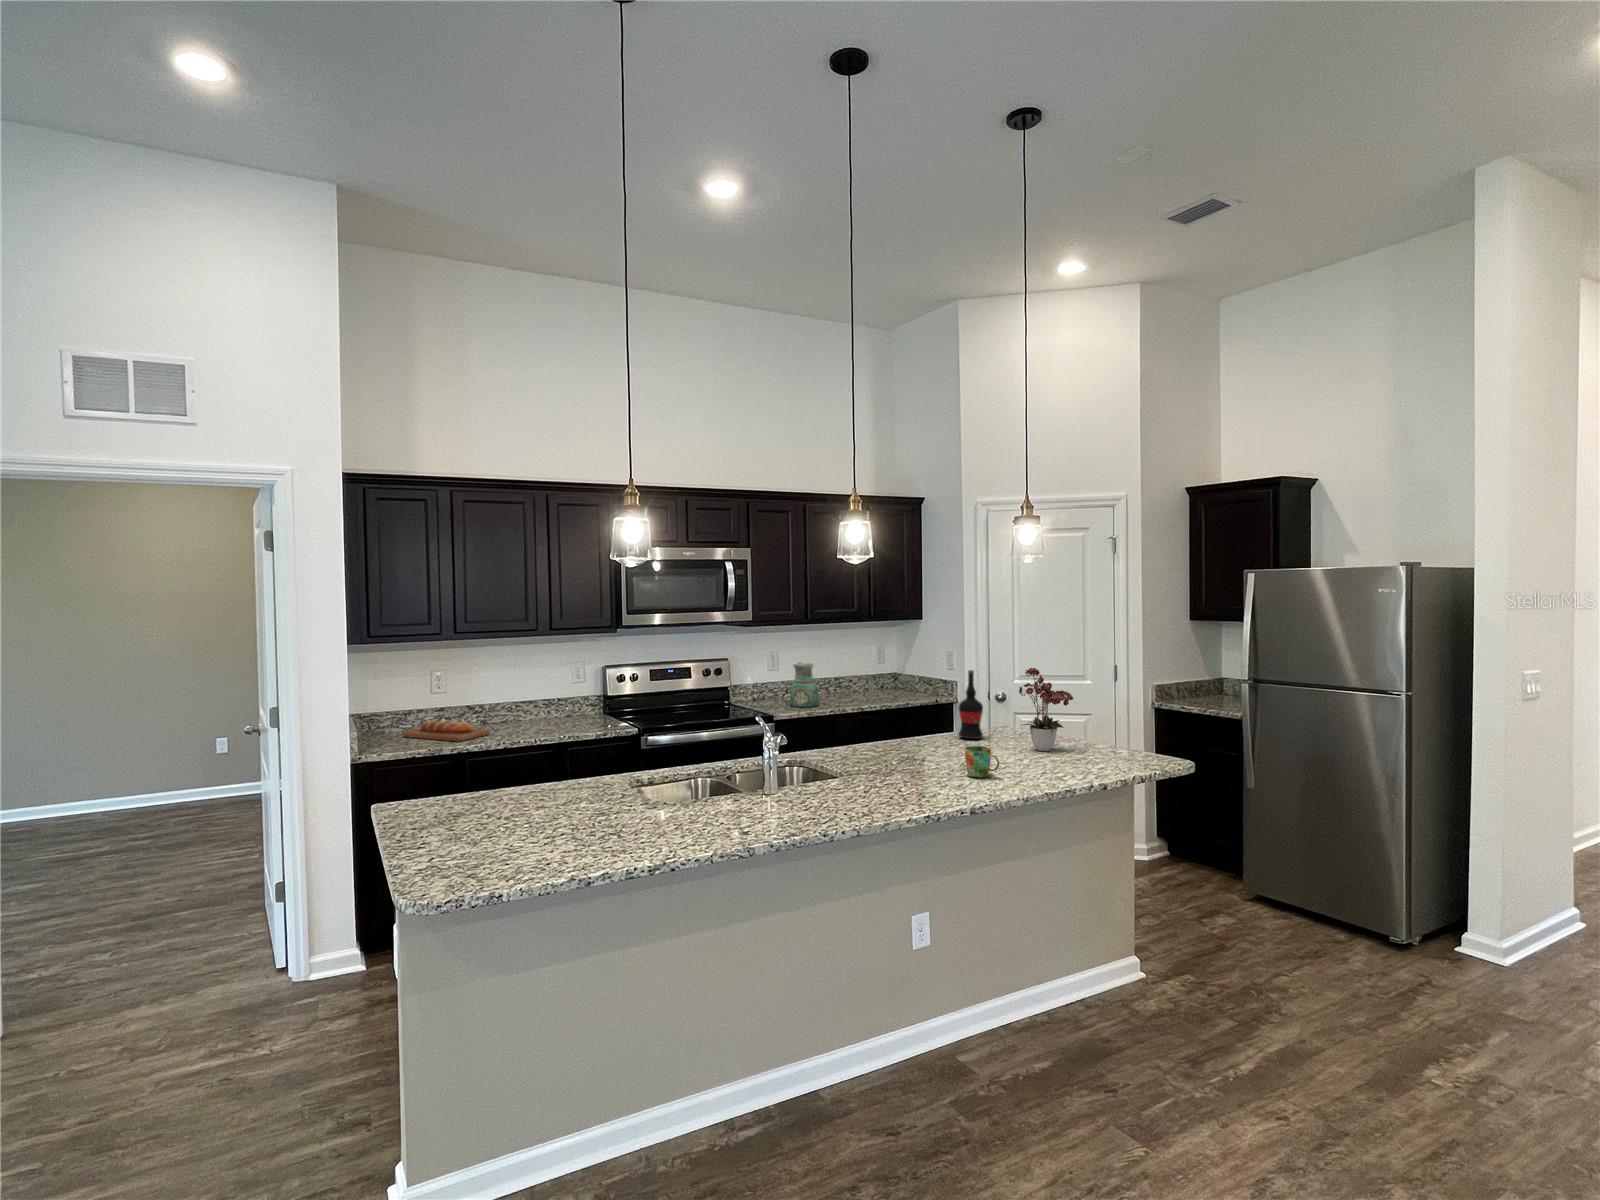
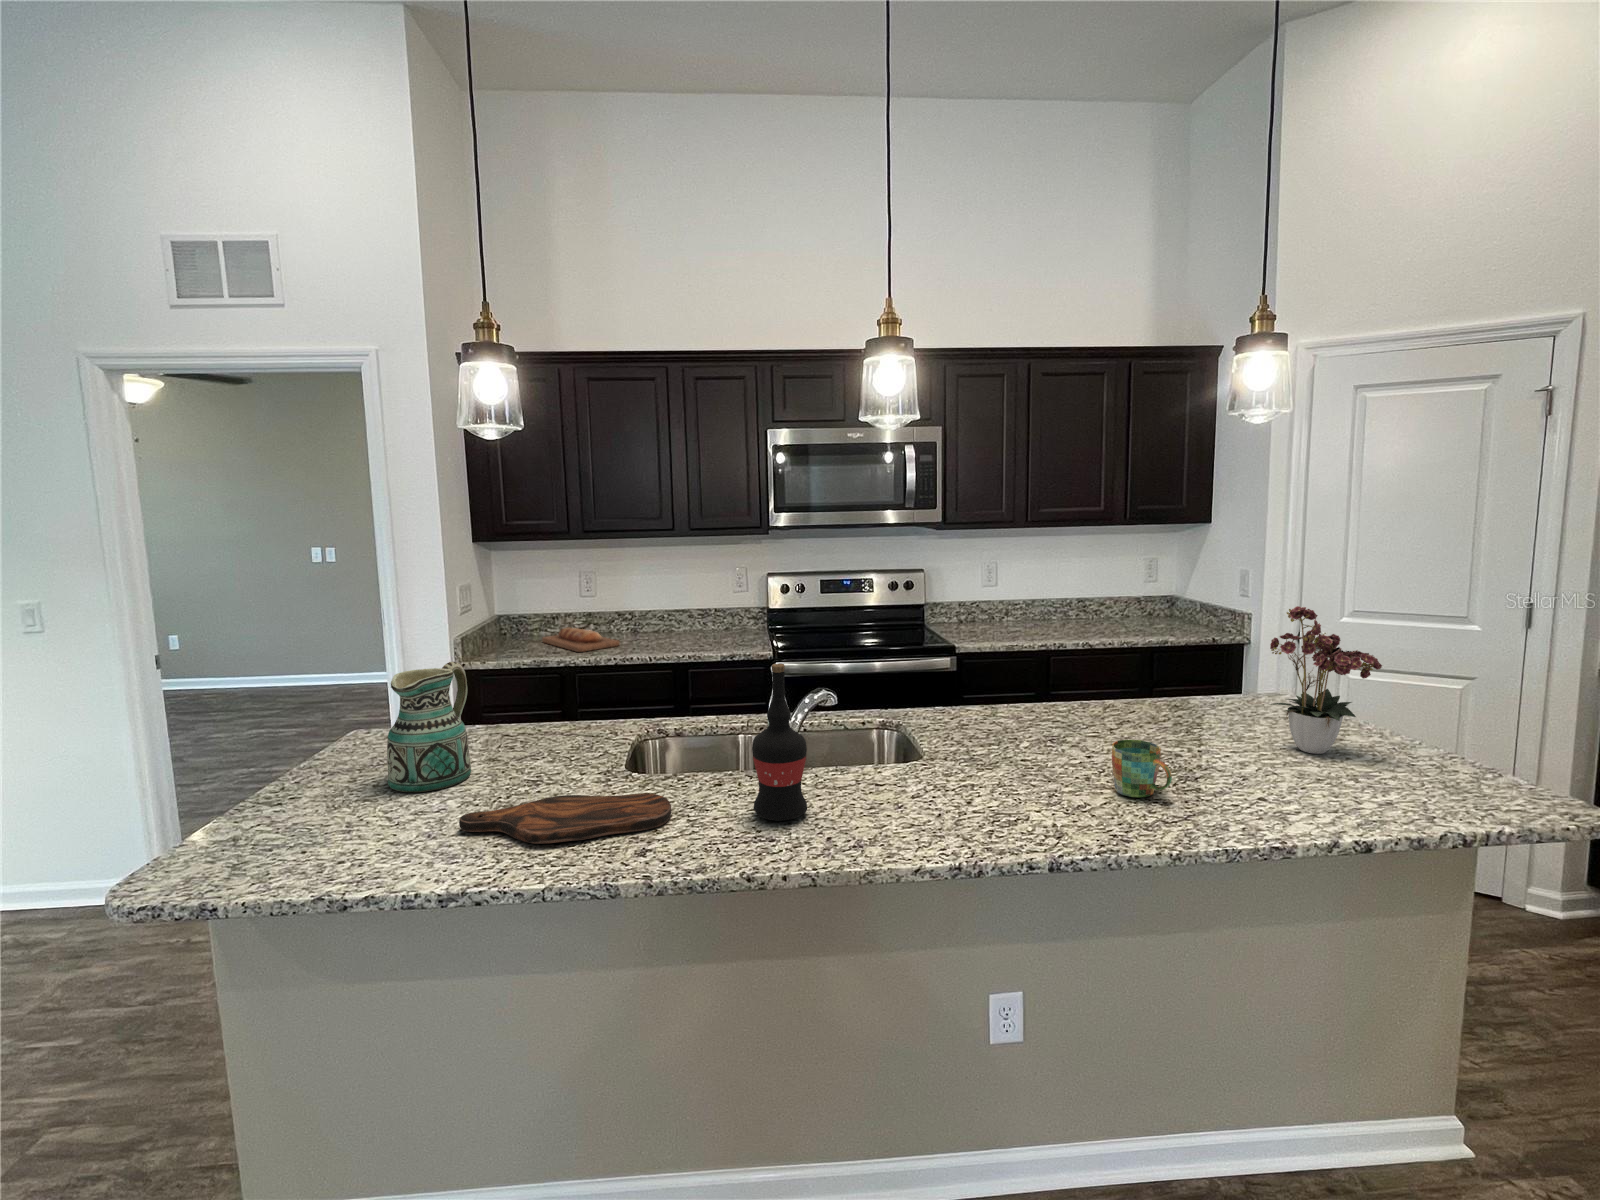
ceramic pitcher: present [790,662,819,707] -> present [387,662,471,792]
wine bottle: present [958,670,983,739] -> present [752,664,807,821]
cutting board: none [604,806,740,840] -> present [459,794,671,844]

